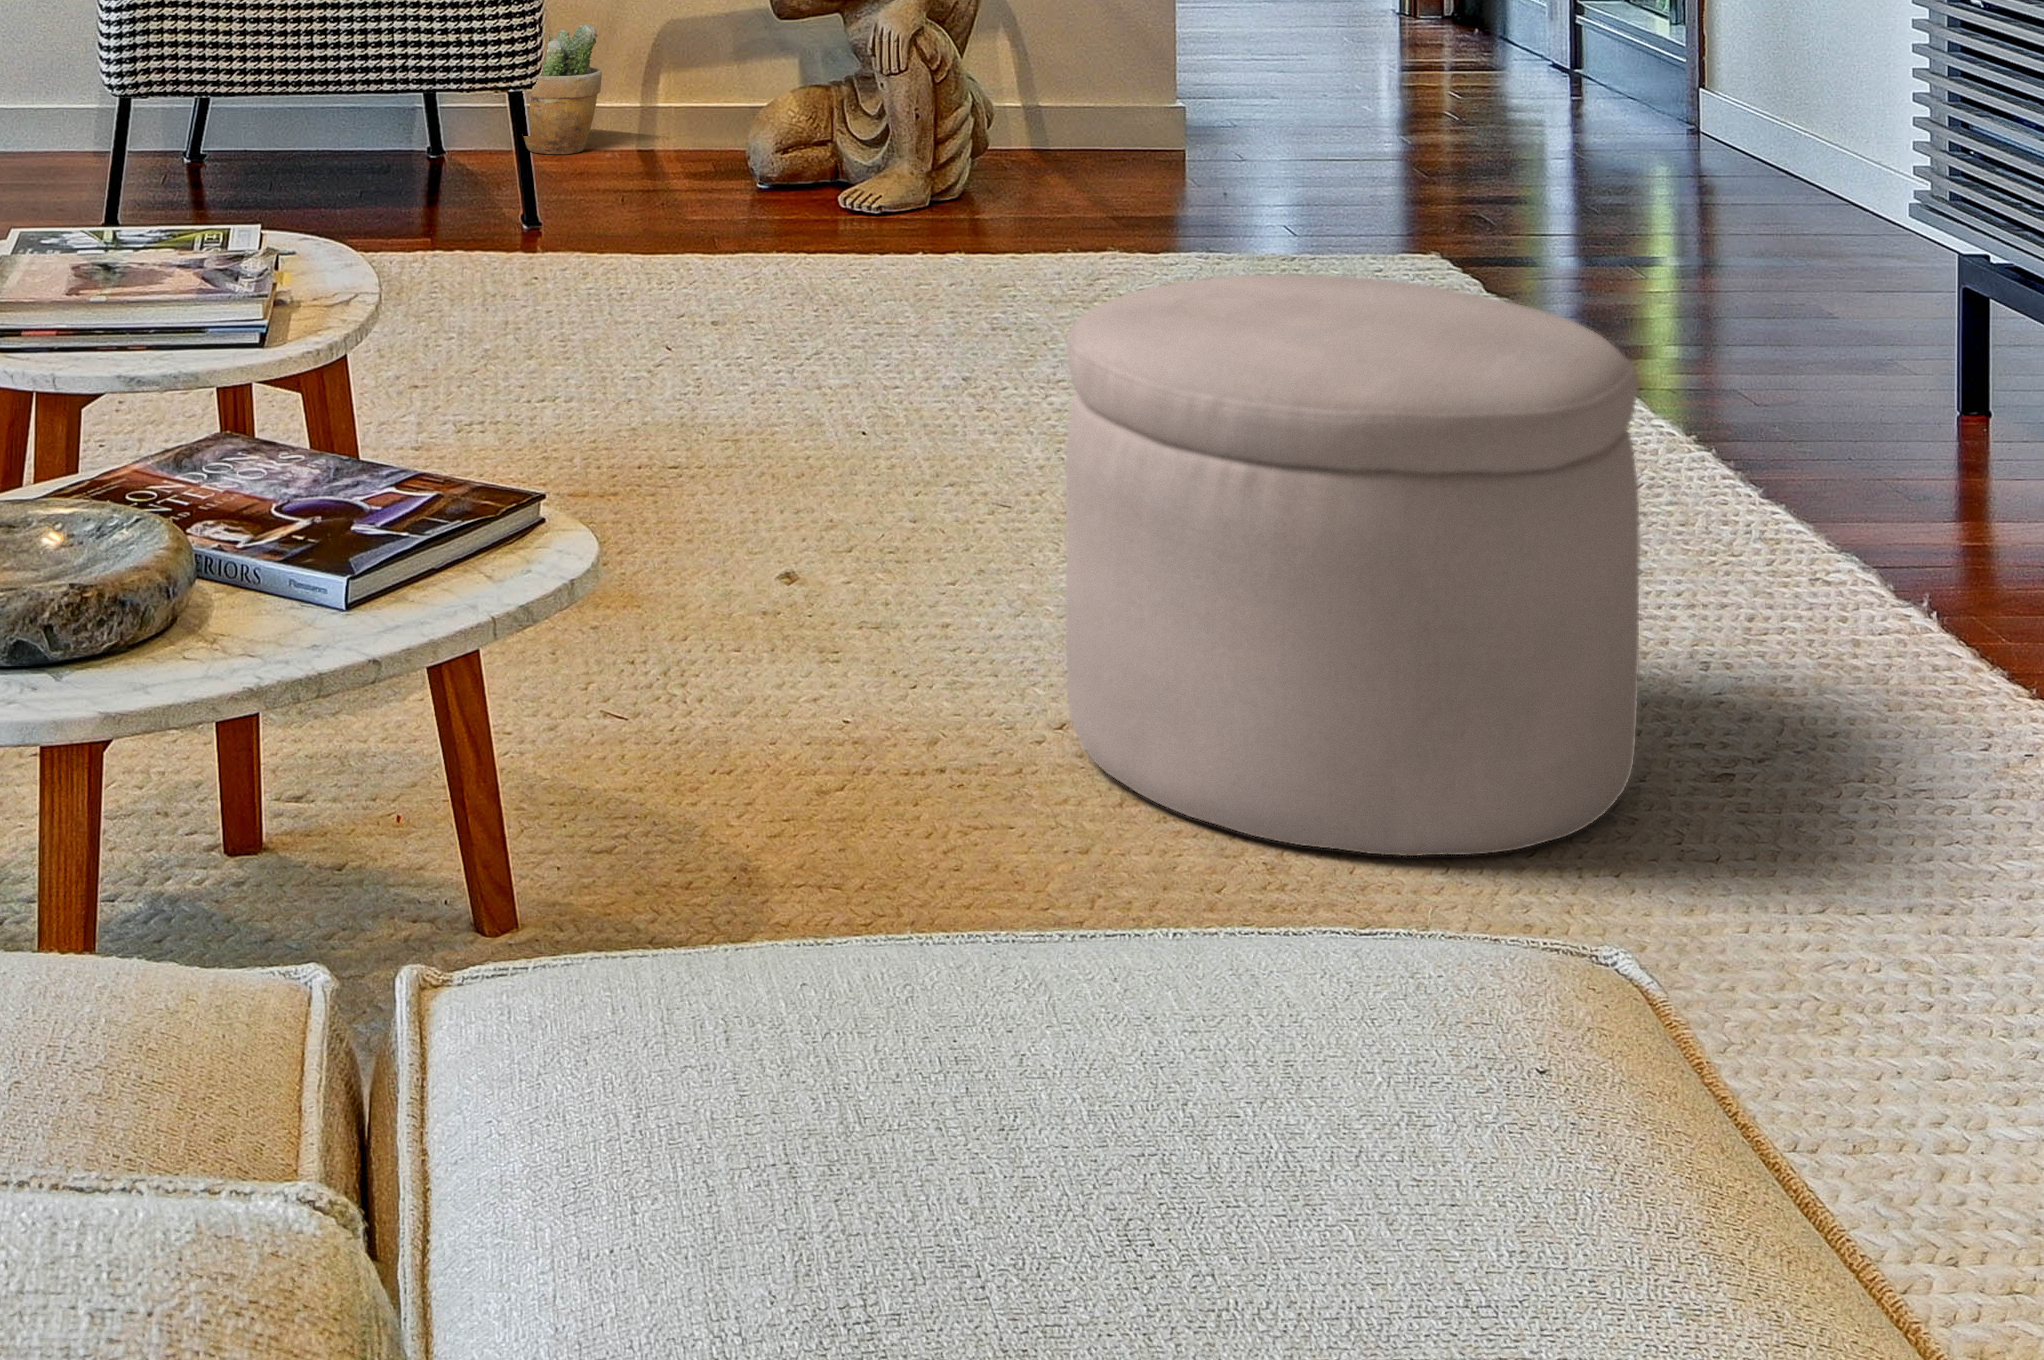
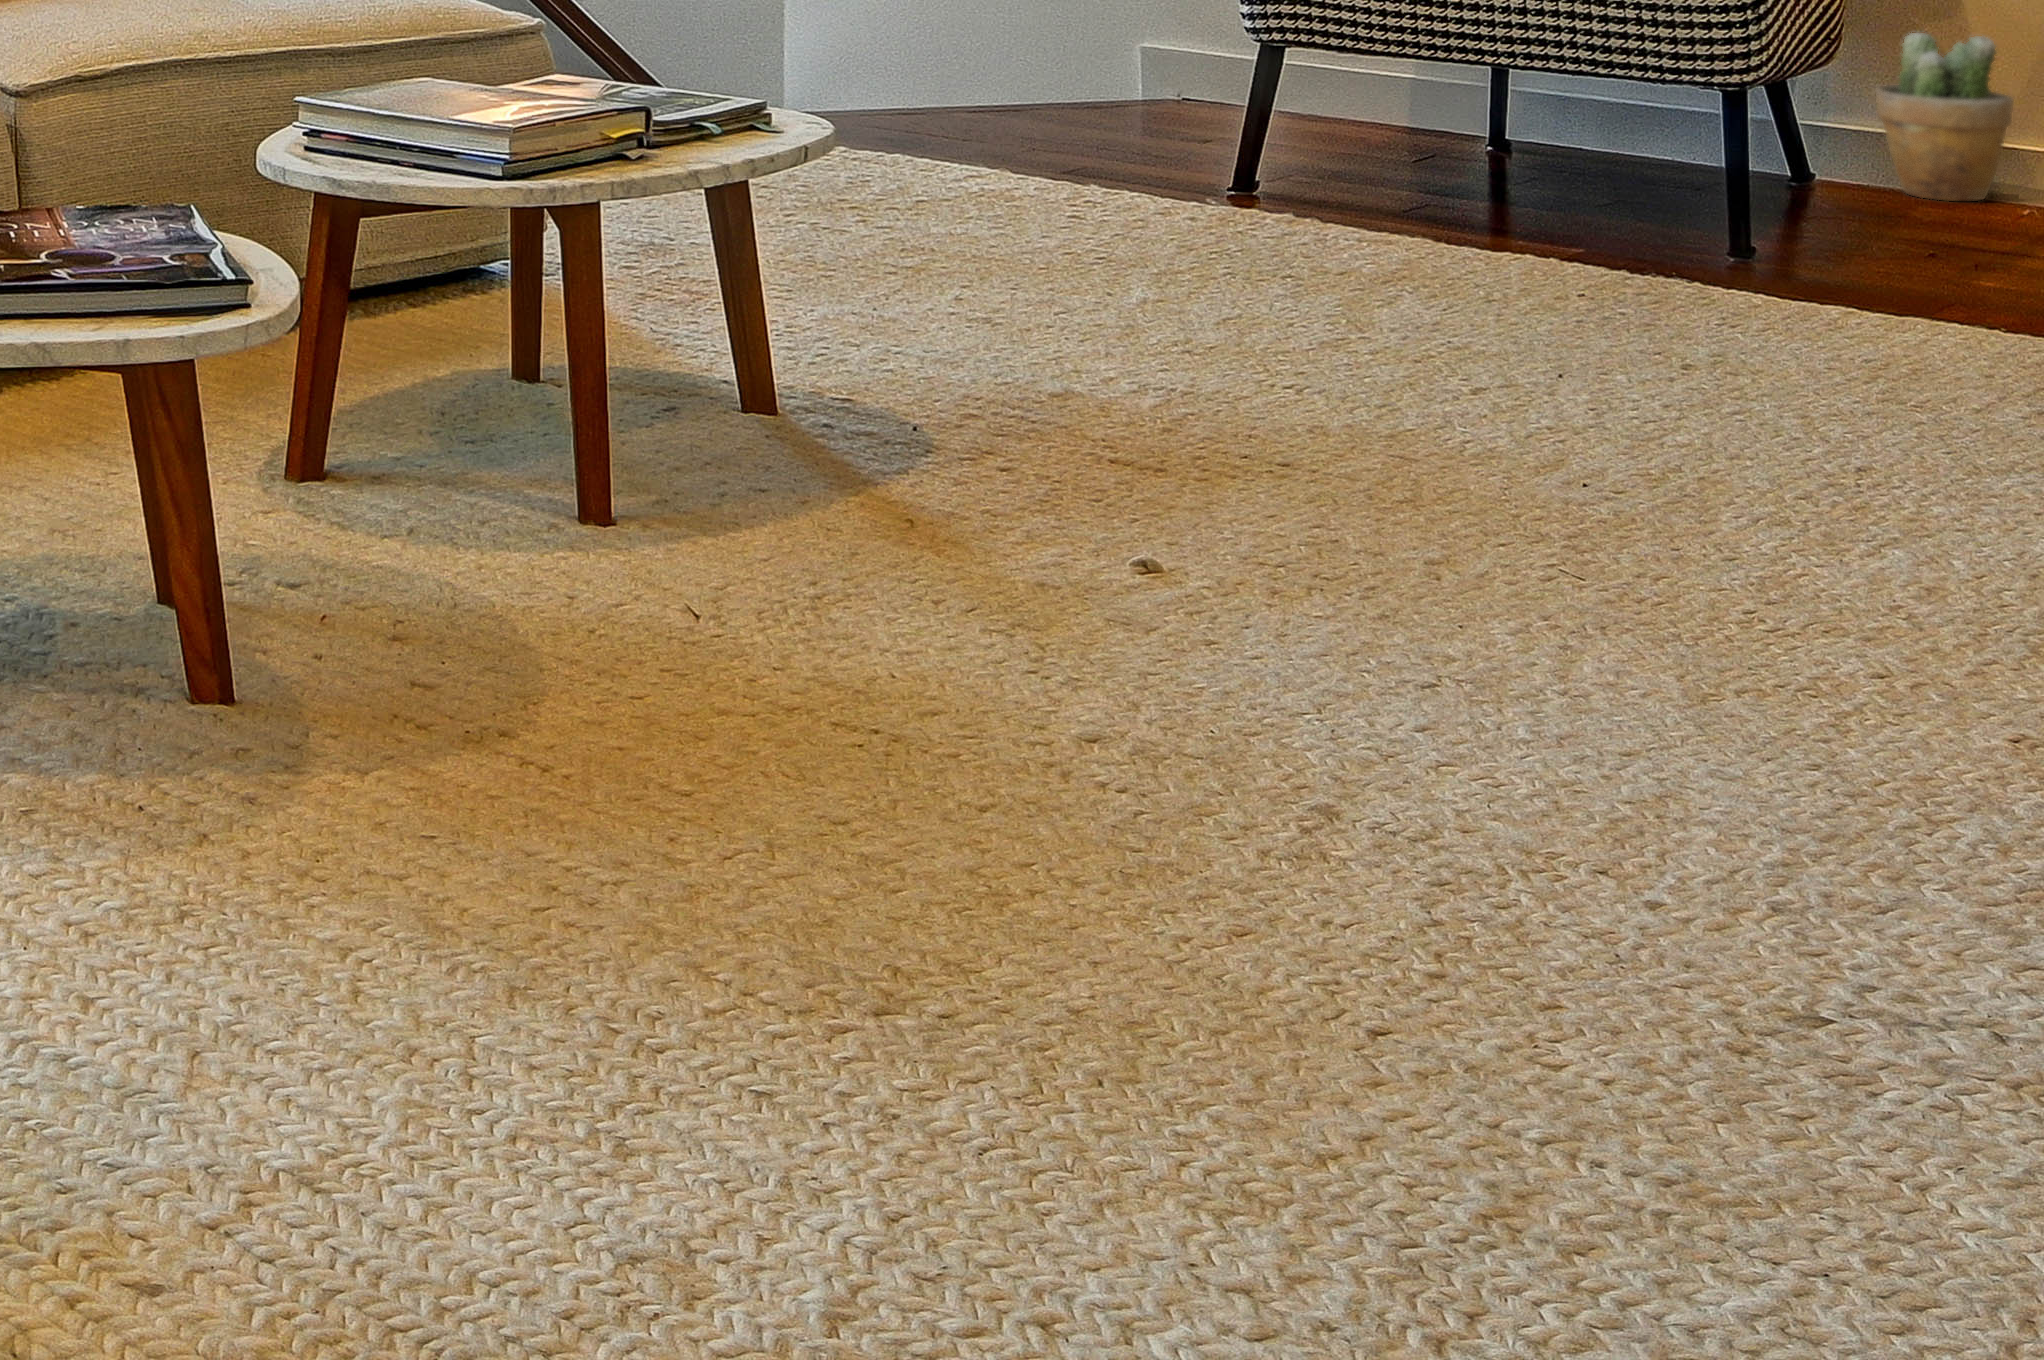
ottoman: present [1066,275,1640,856] -> none [1001,227,1761,976]

